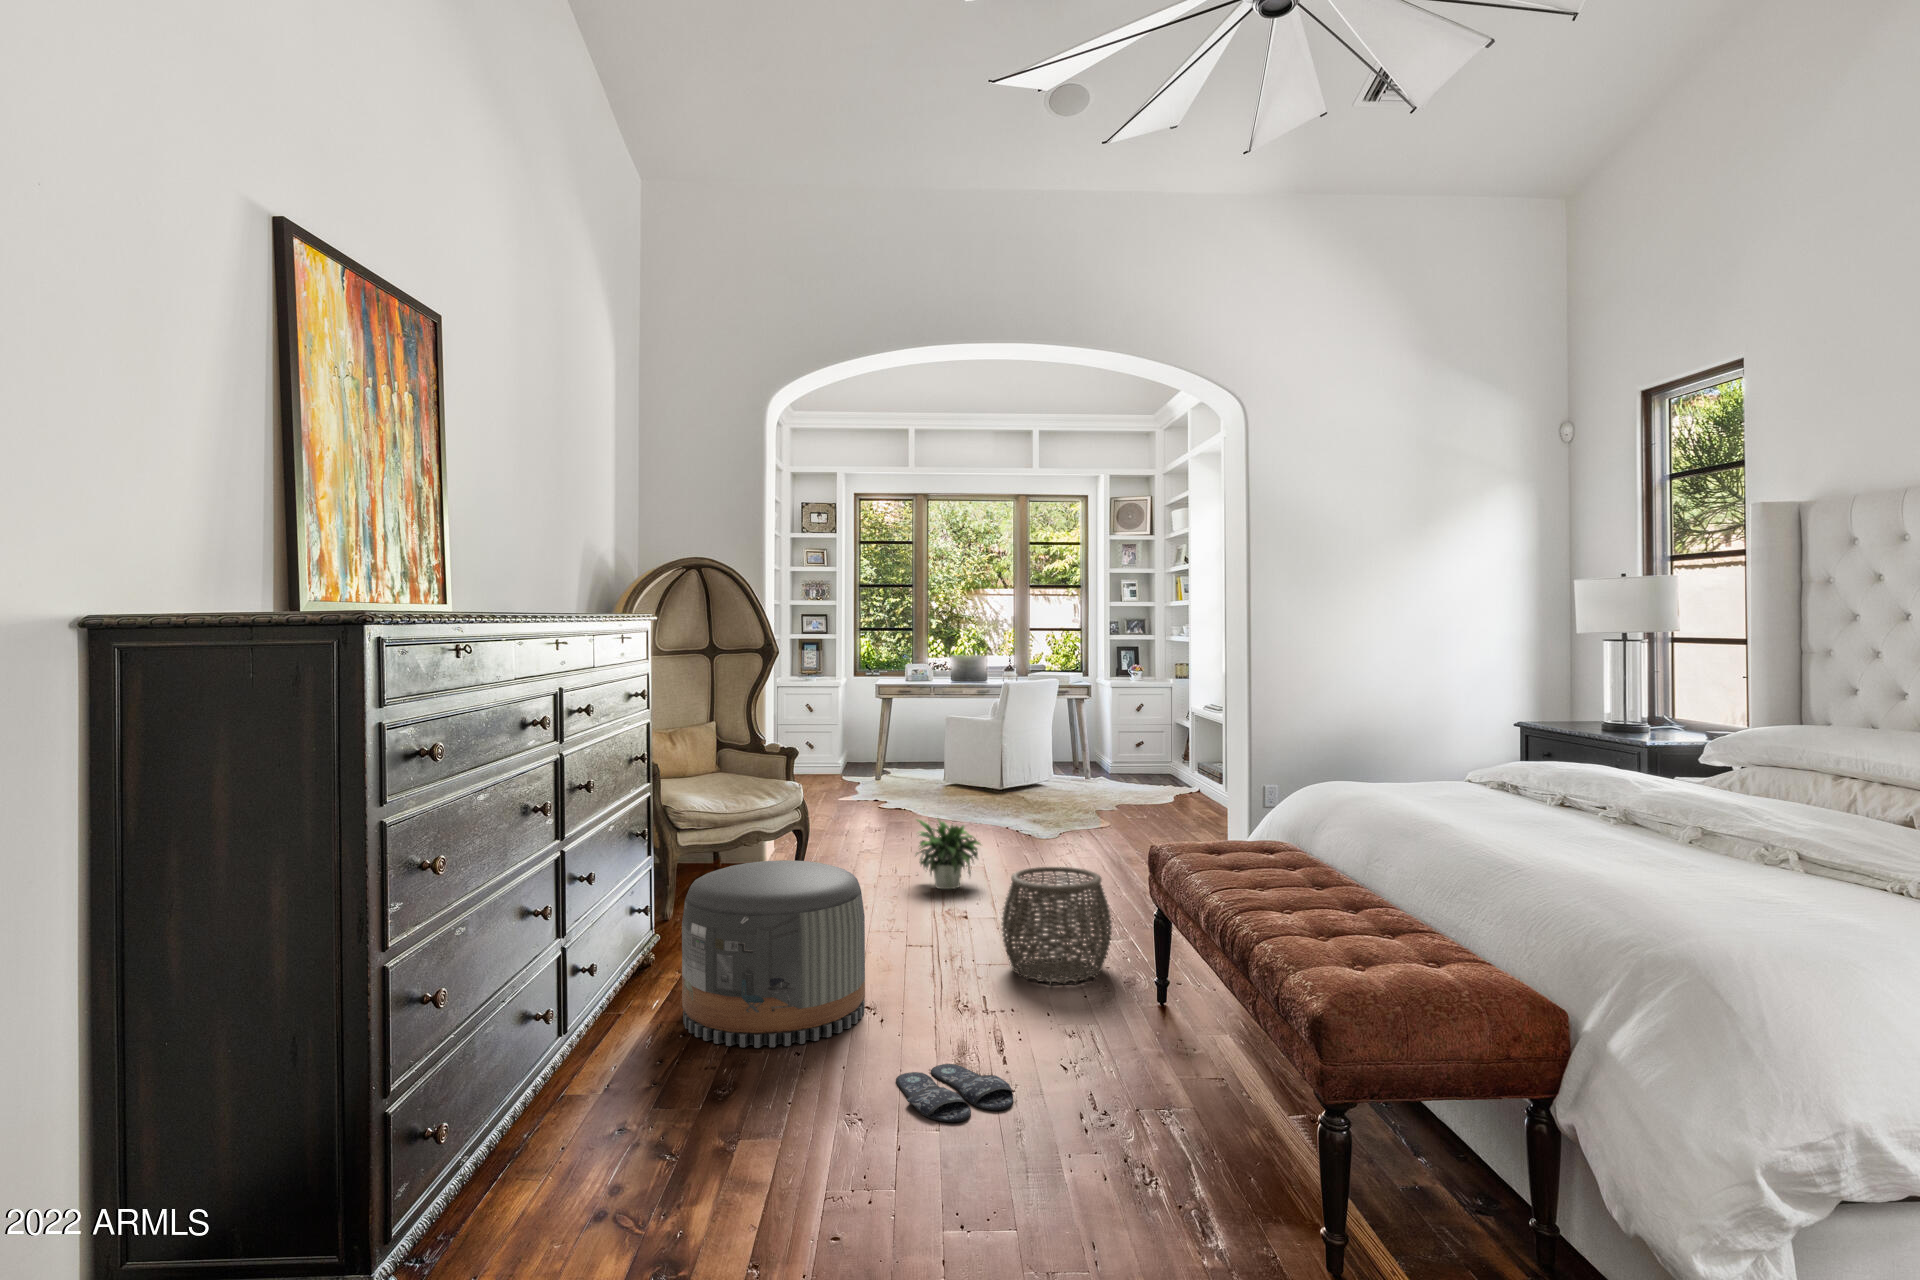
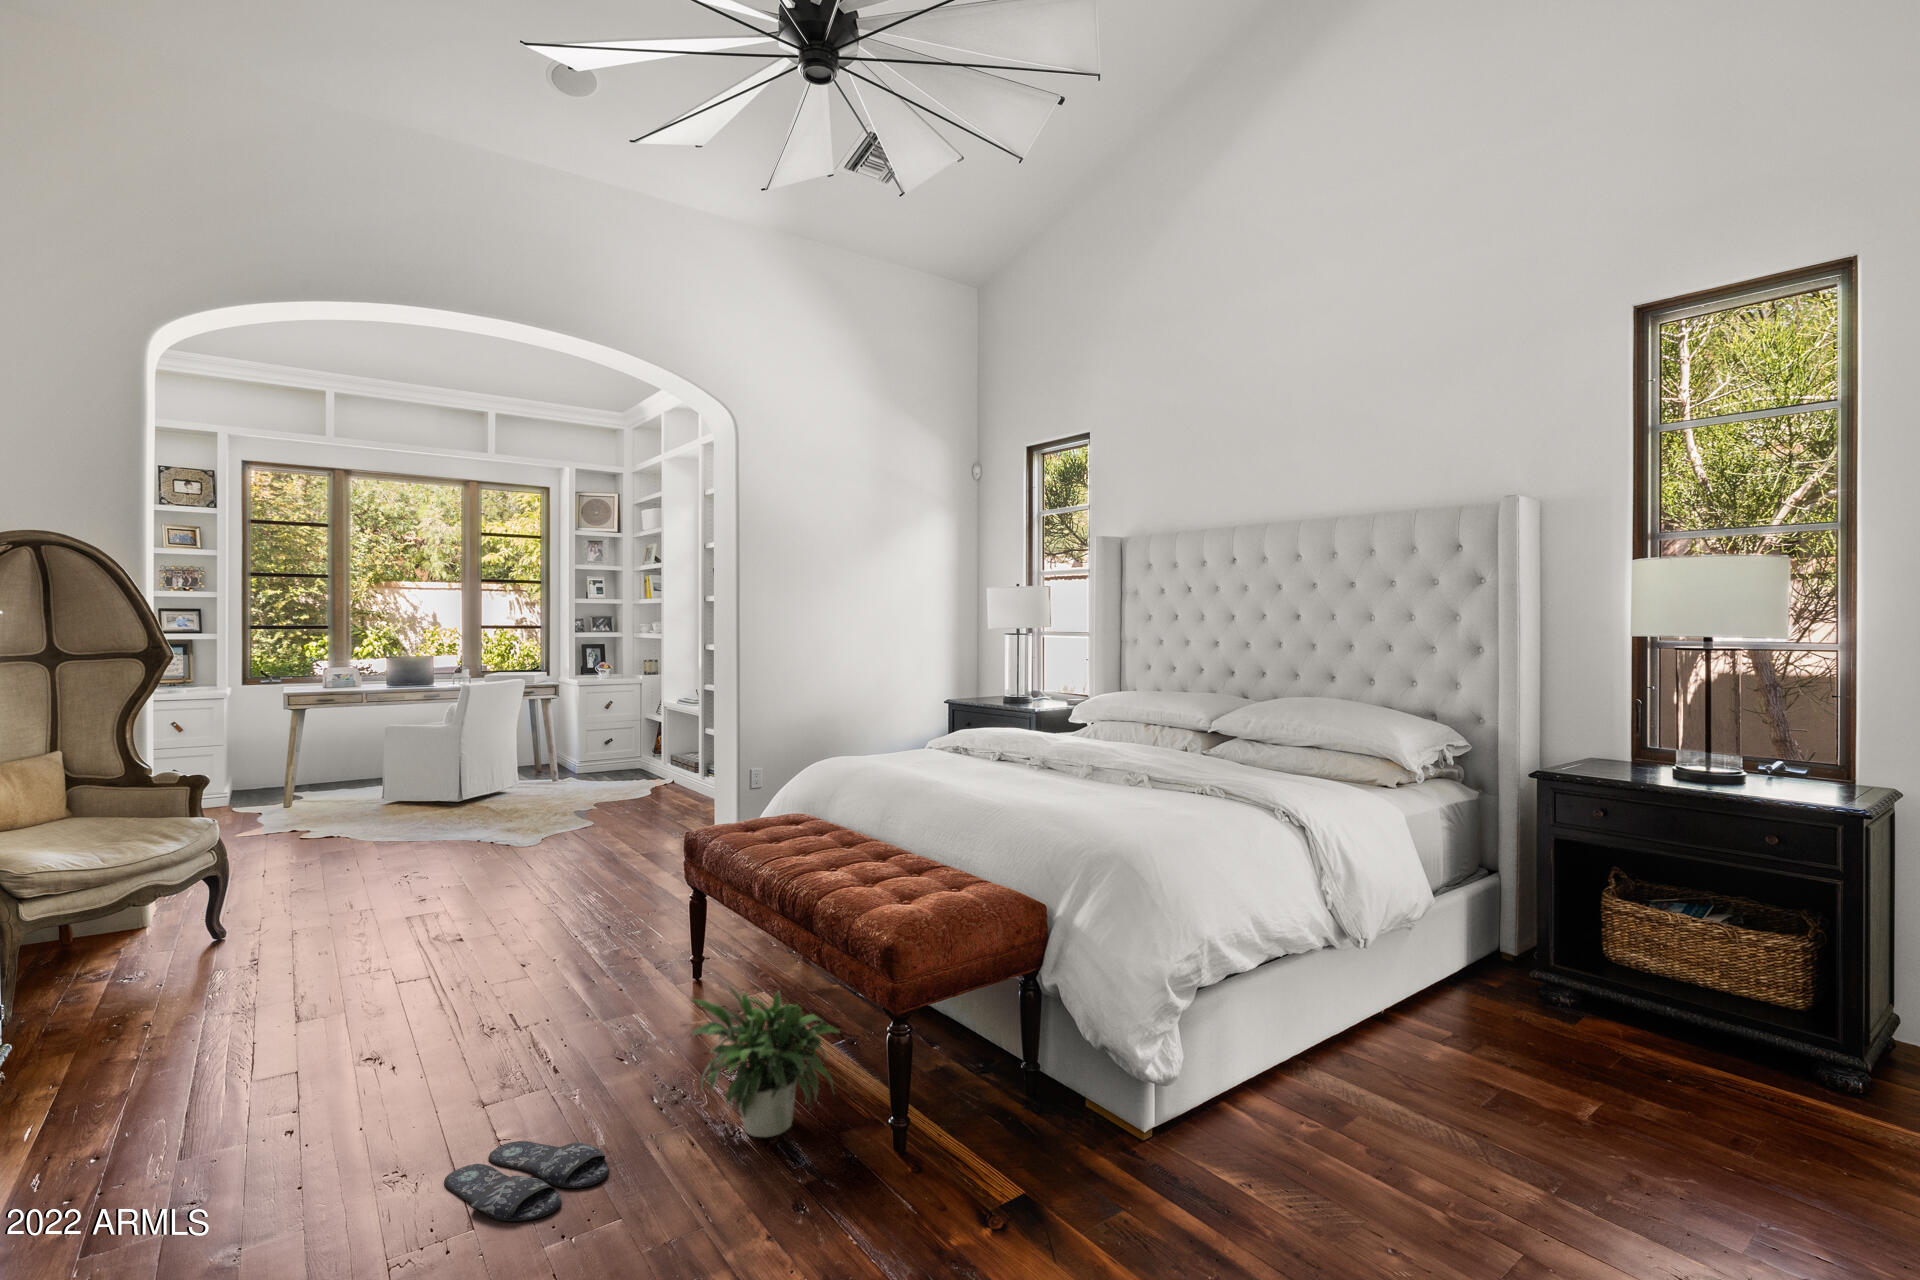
potted plant: present [916,819,981,889] -> present [673,986,839,1137]
pouf: present [682,860,865,1048] -> none [60,924,367,1206]
woven basket: present [1001,867,1112,983] -> none [533,882,665,1017]

